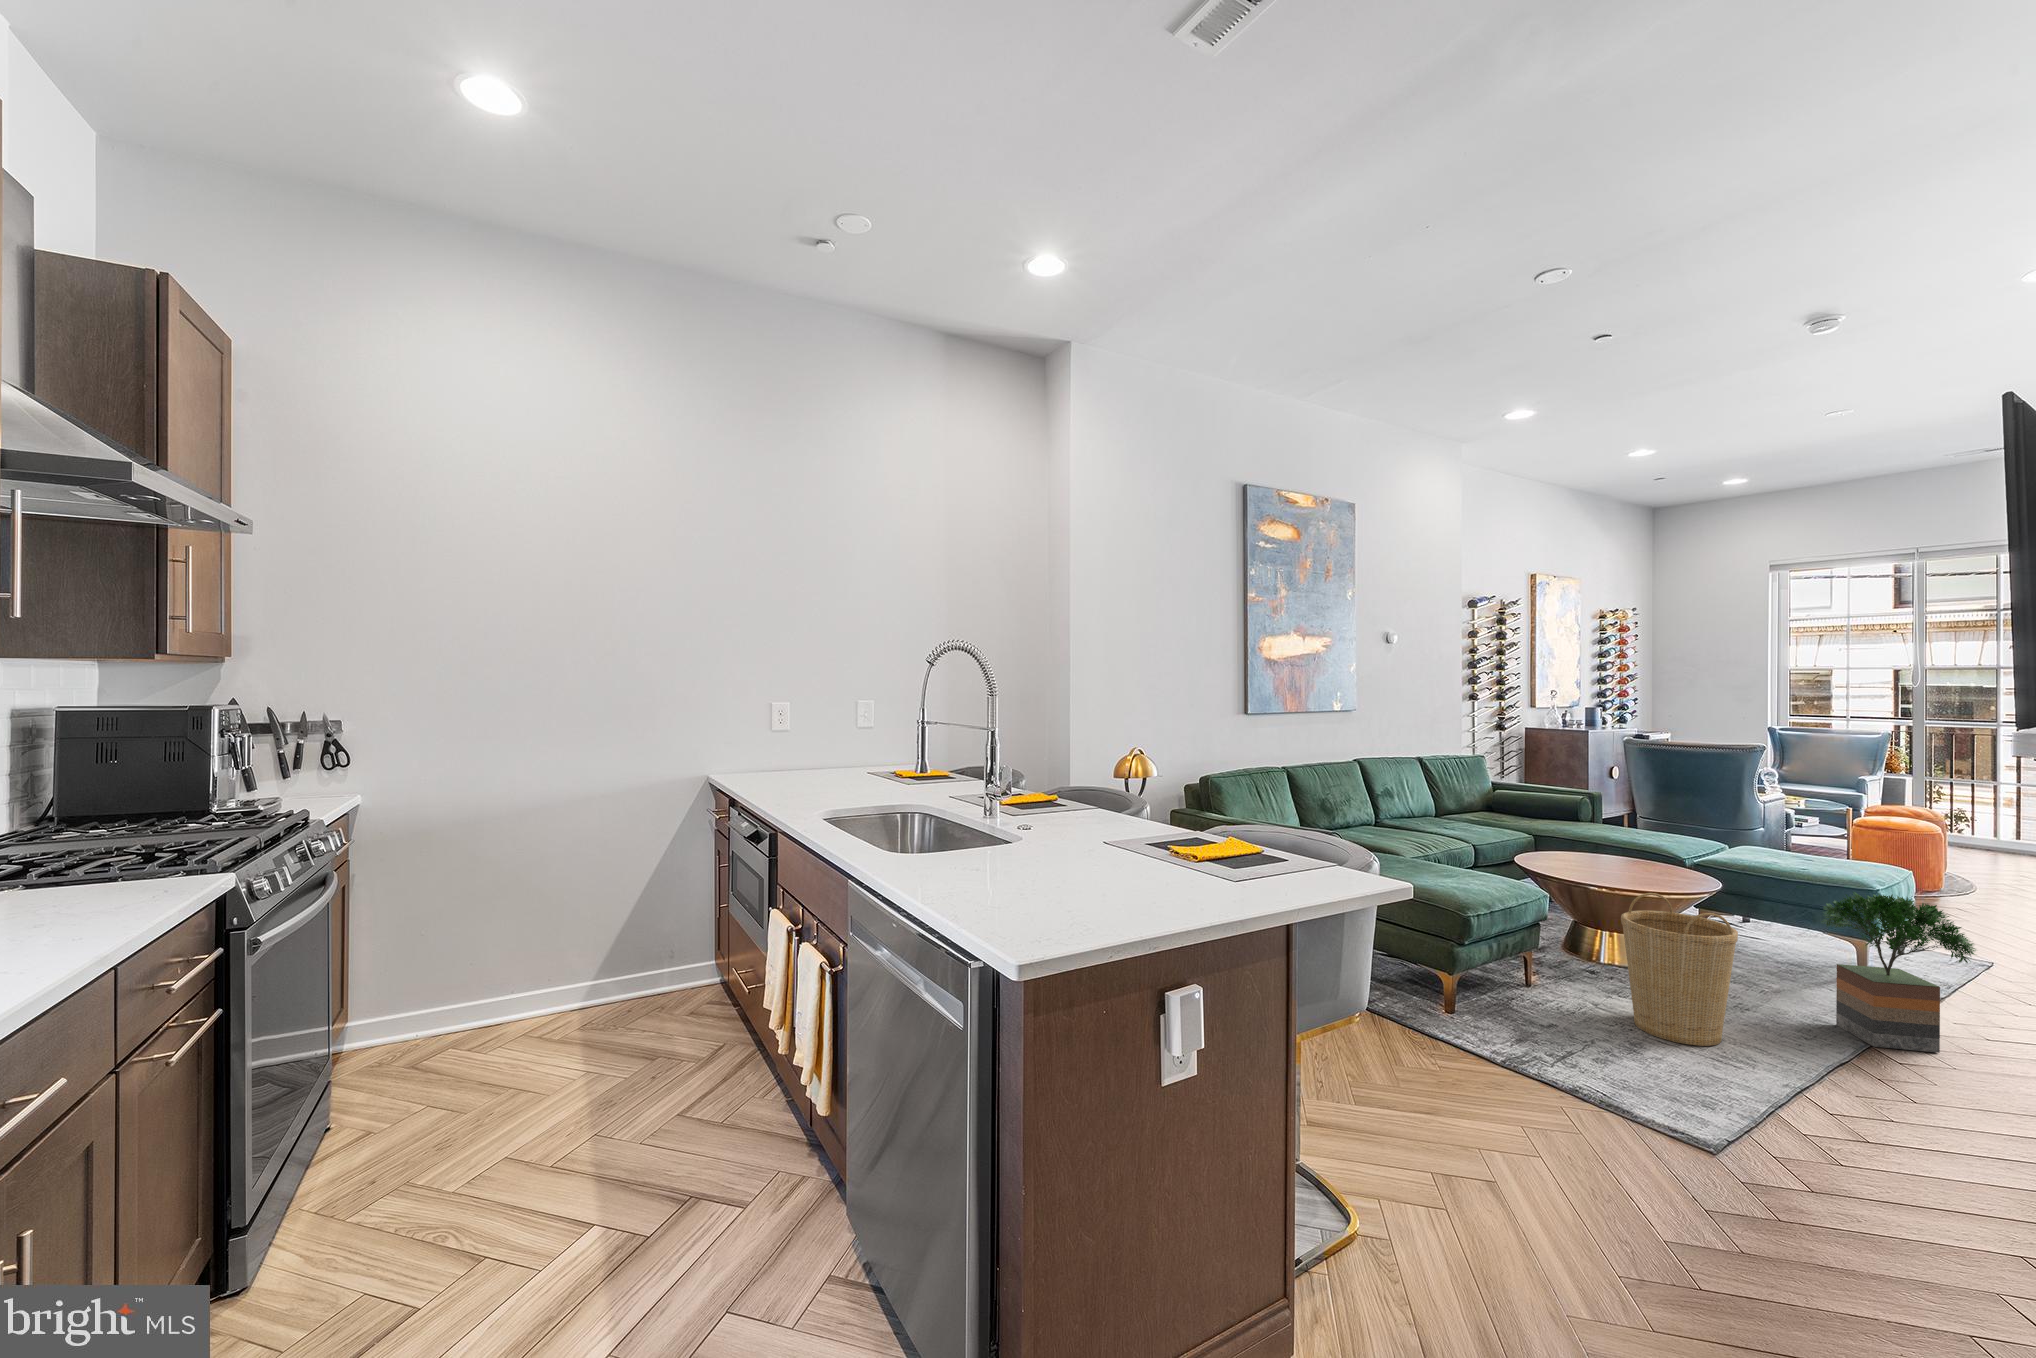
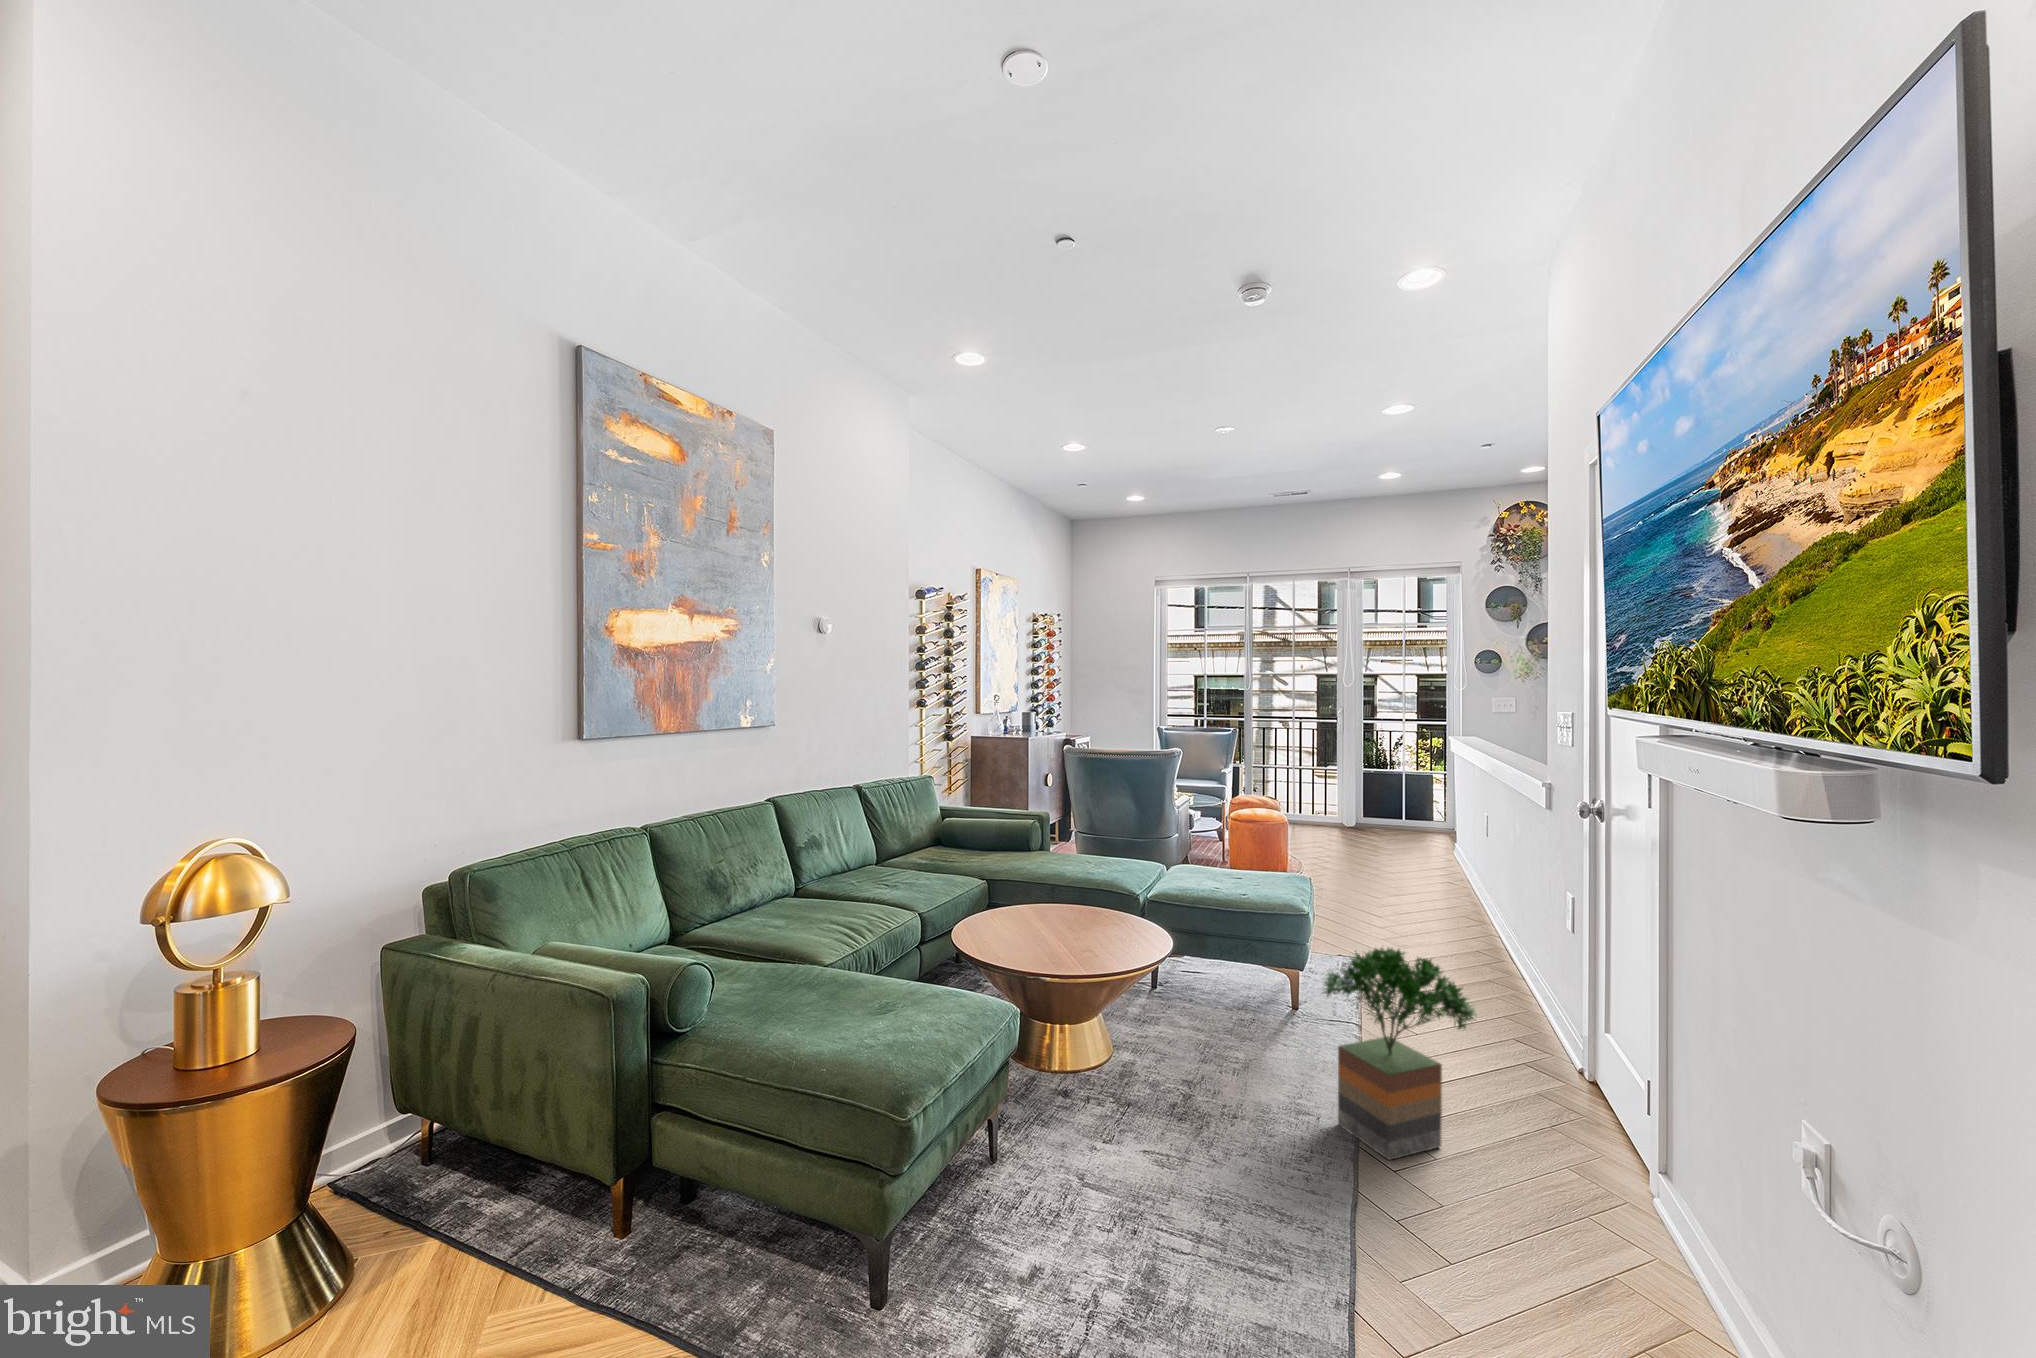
basket: present [1621,893,1738,1046] -> none [1132,1001,1278,1255]

